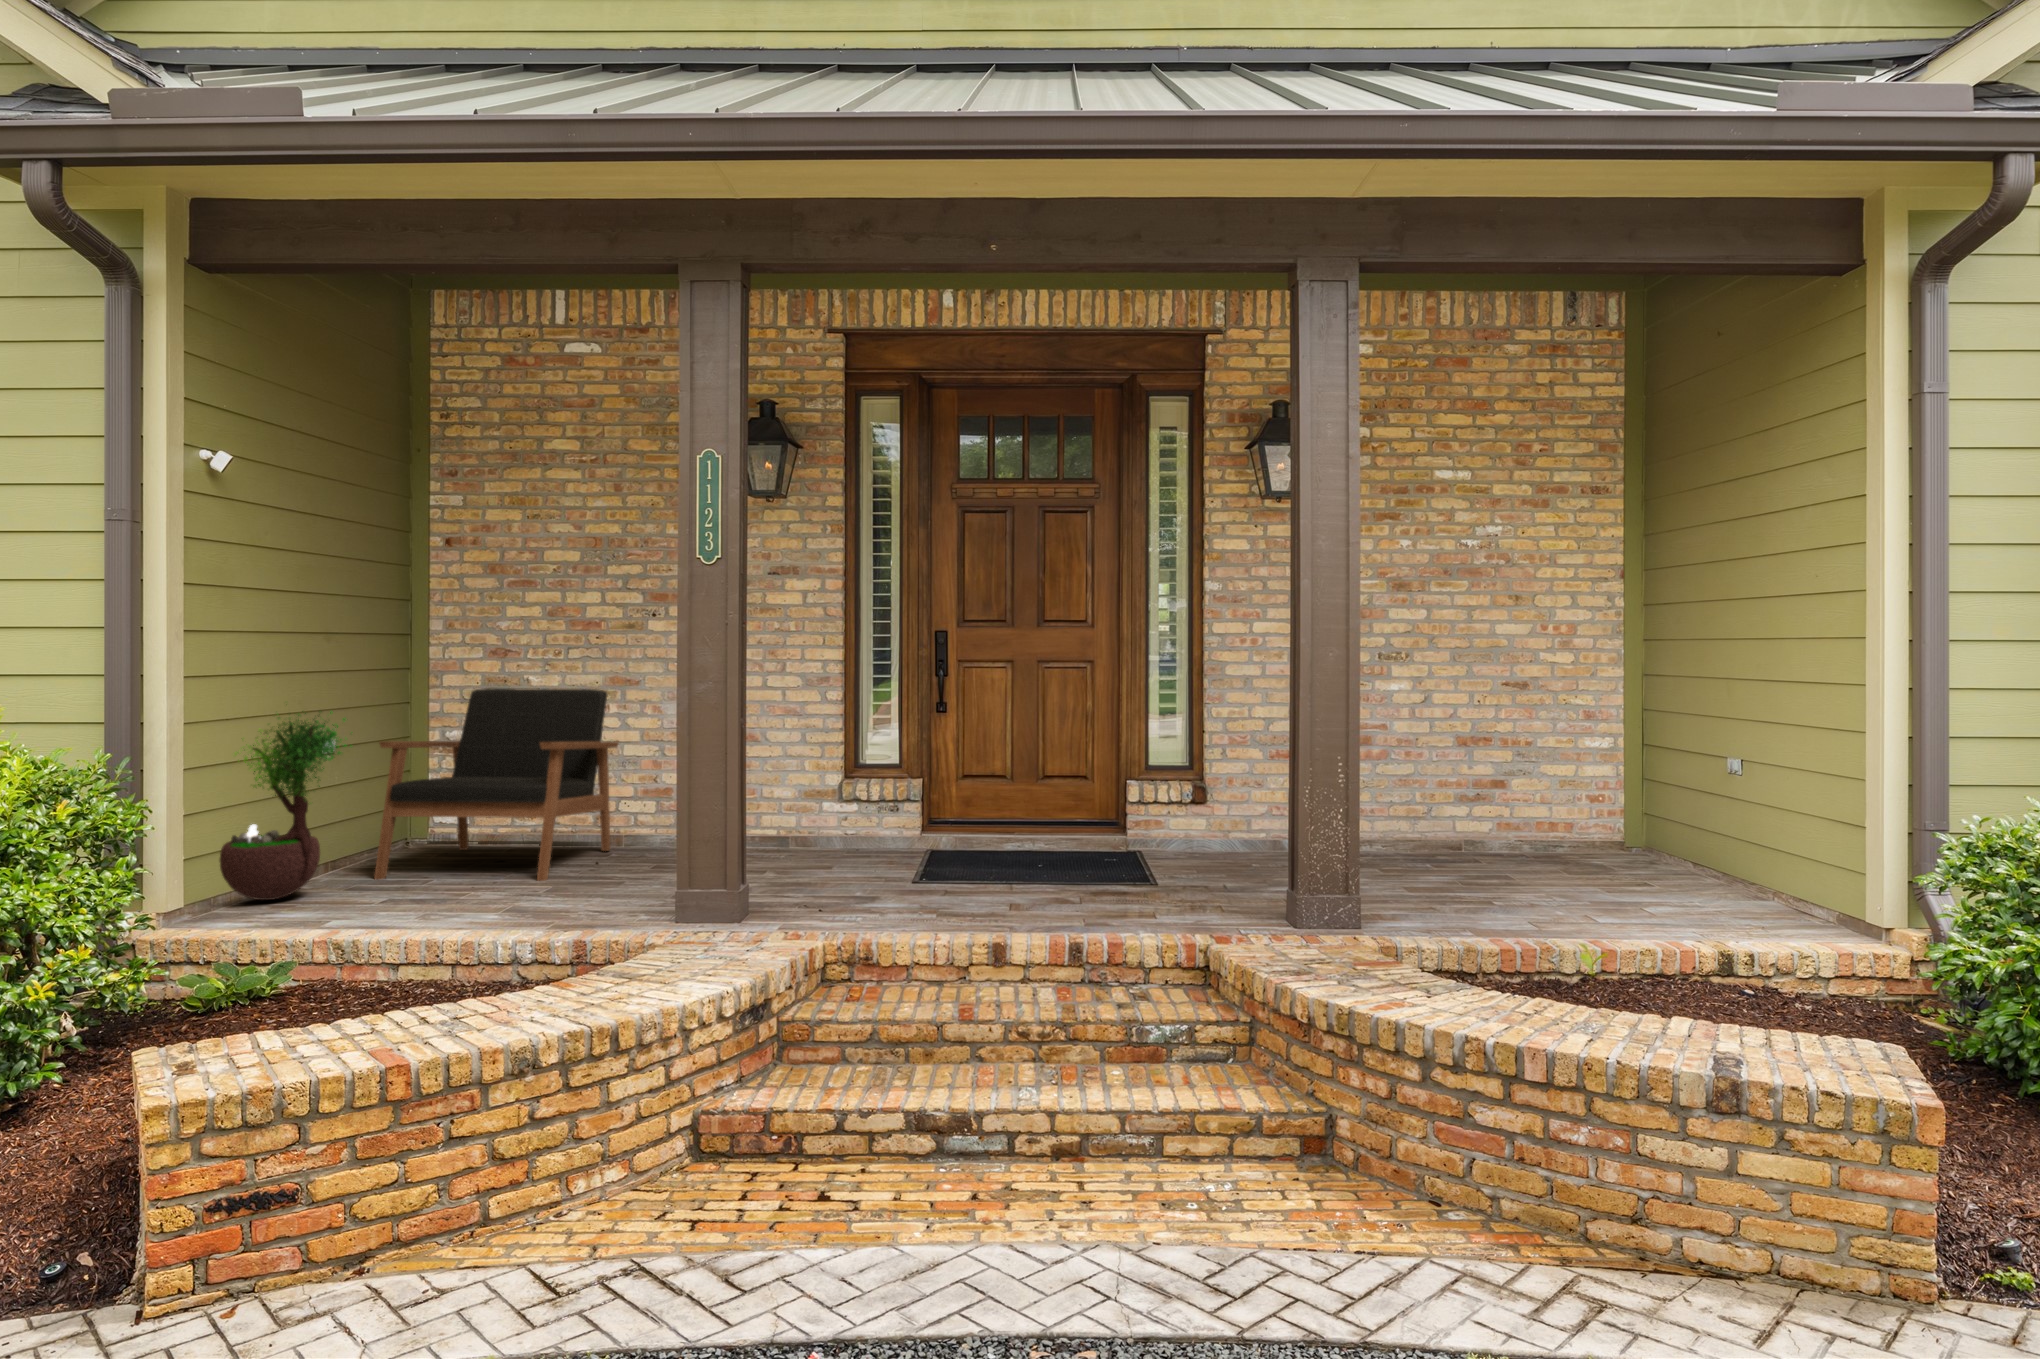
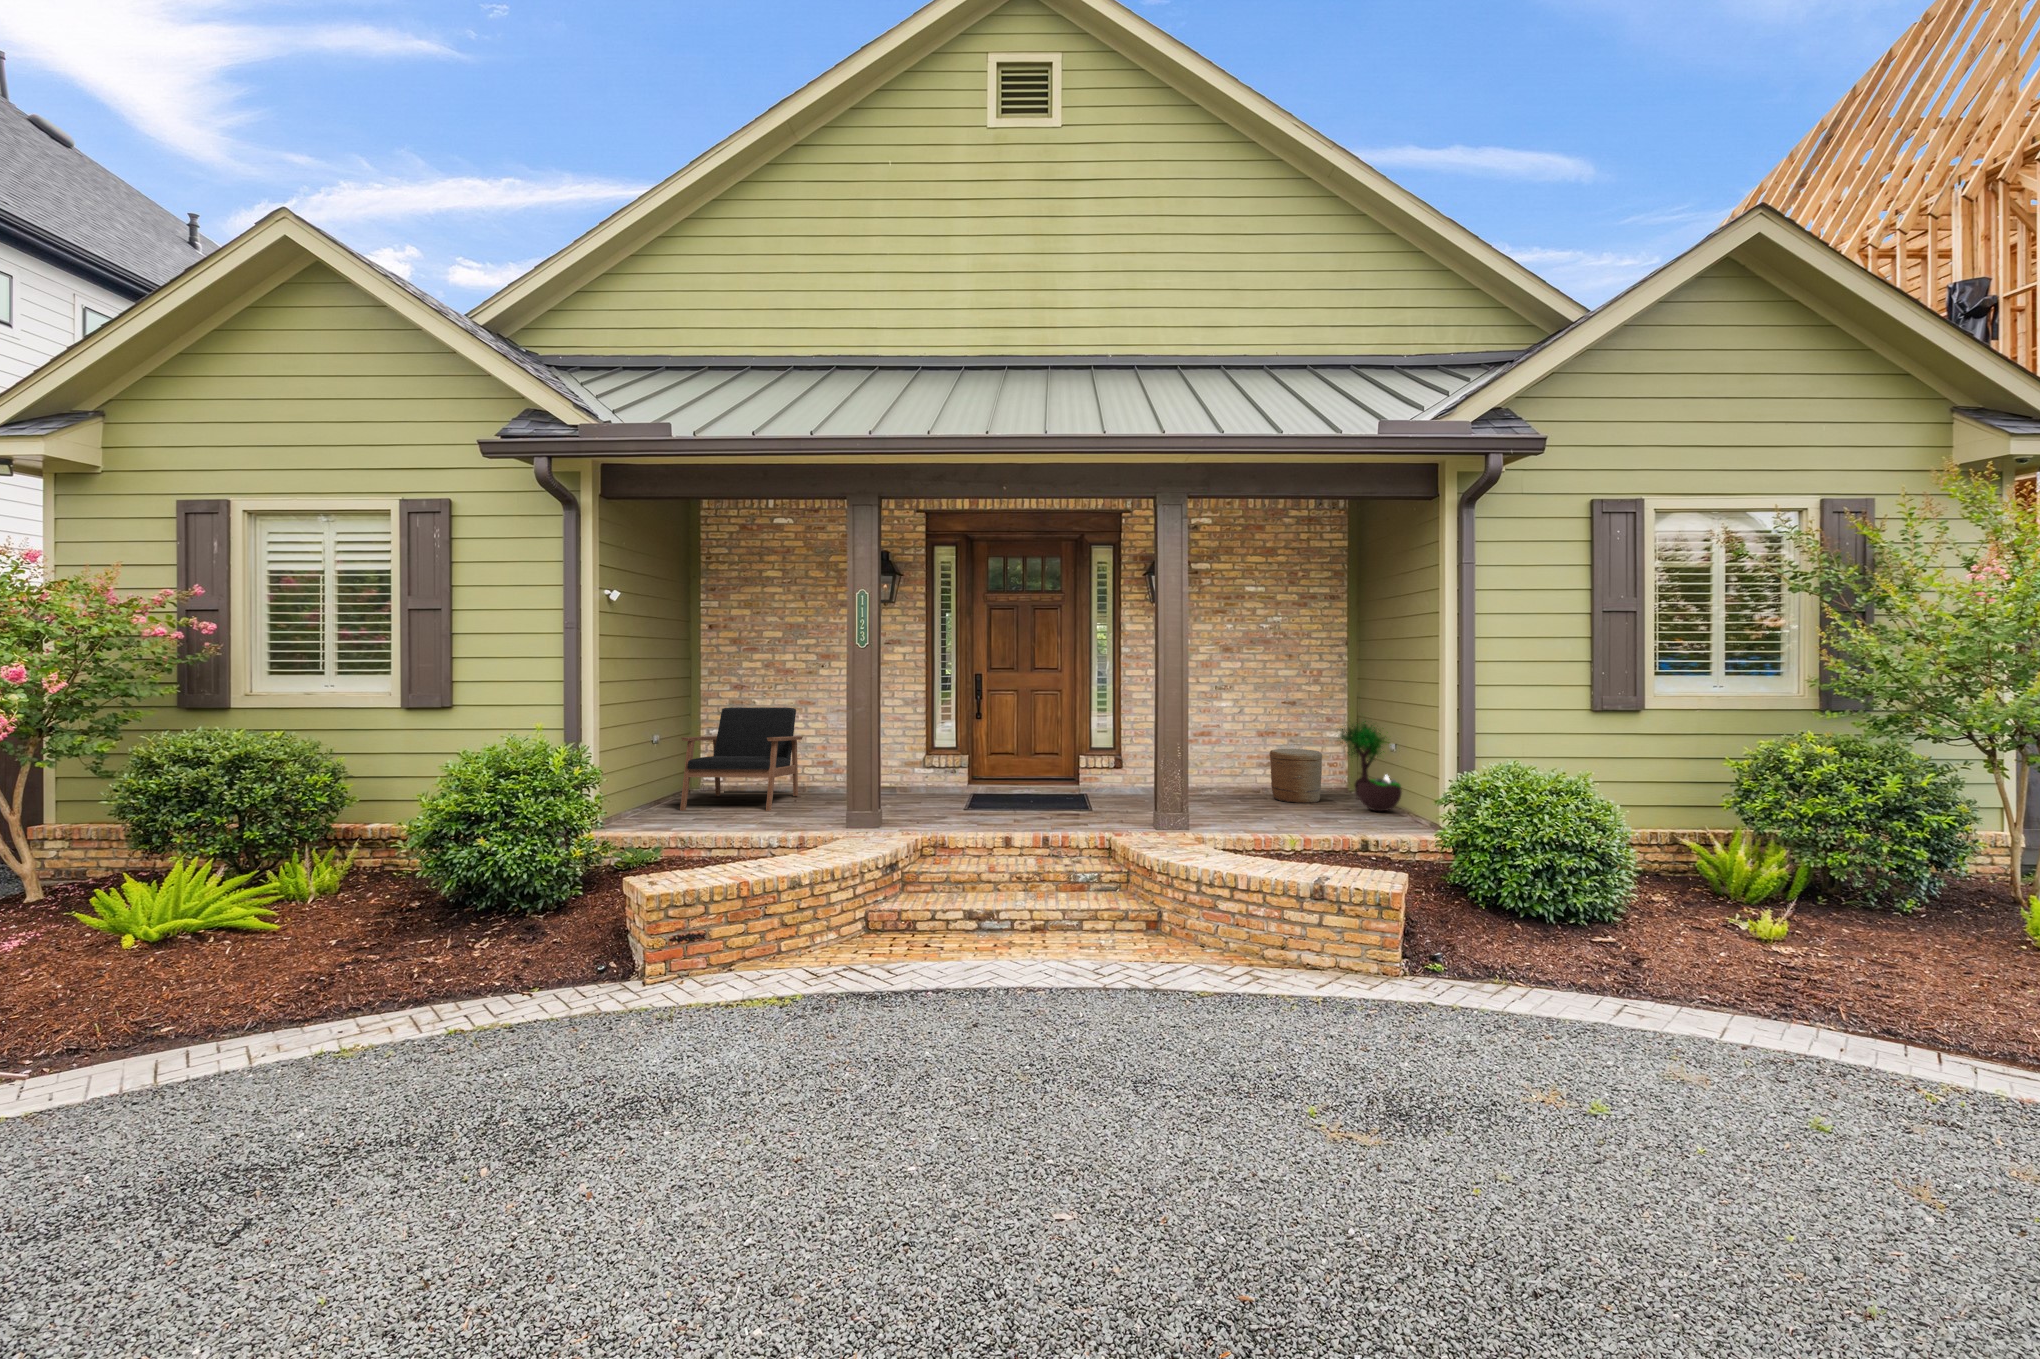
potted tree: present [220,711,346,900] -> present [1340,721,1402,812]
woven basket: none [1475,768,1576,868] -> present [1270,749,1322,803]

